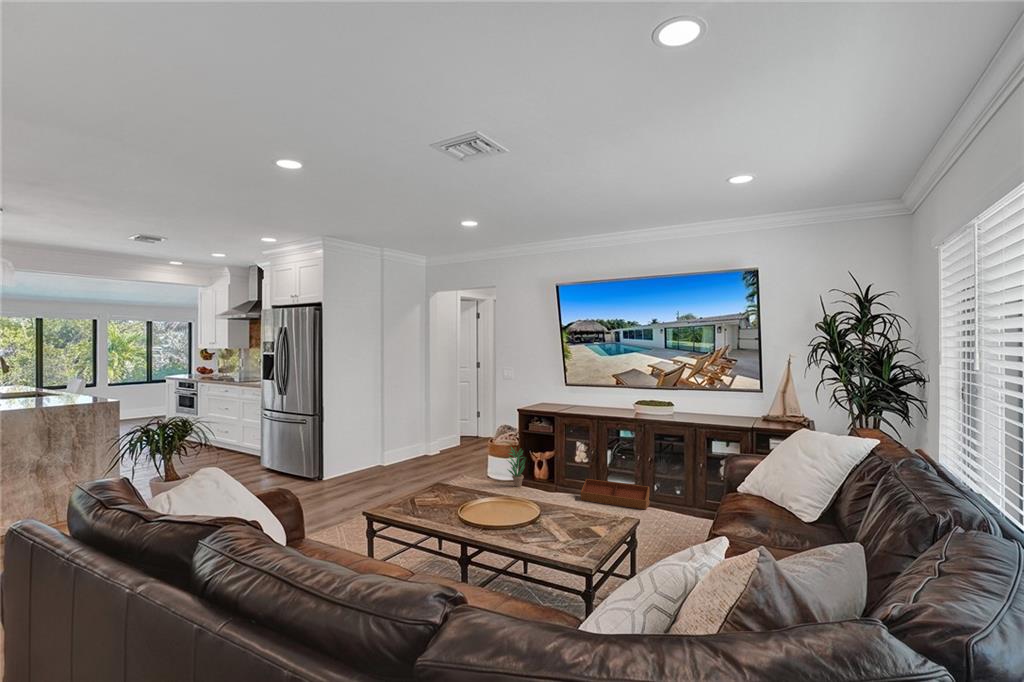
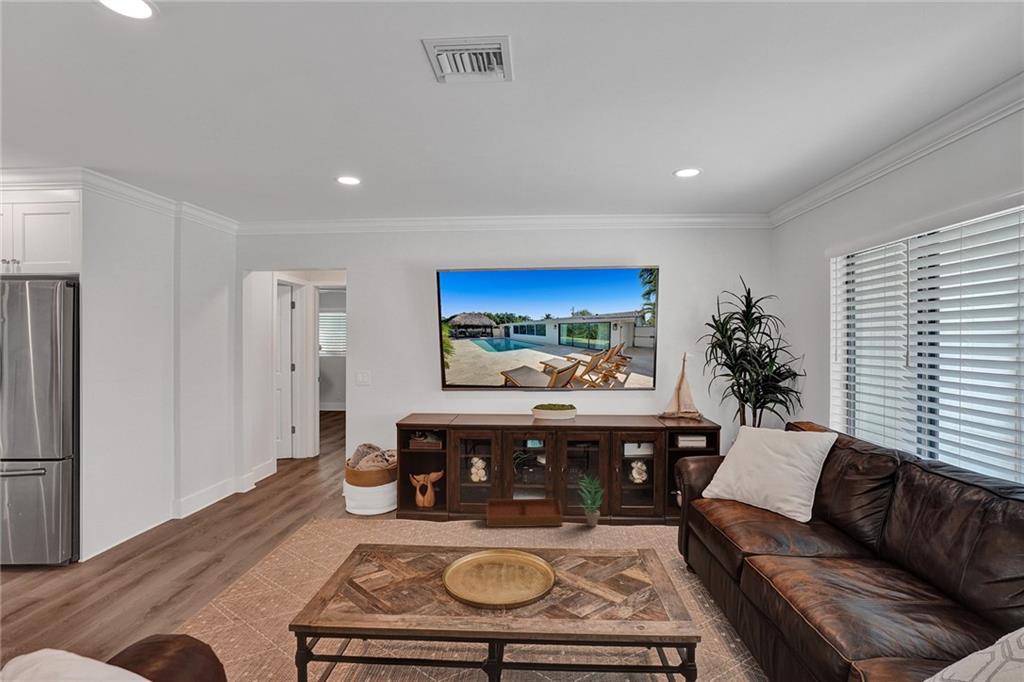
potted plant: present [508,447,526,487] -> present [581,475,603,527]

